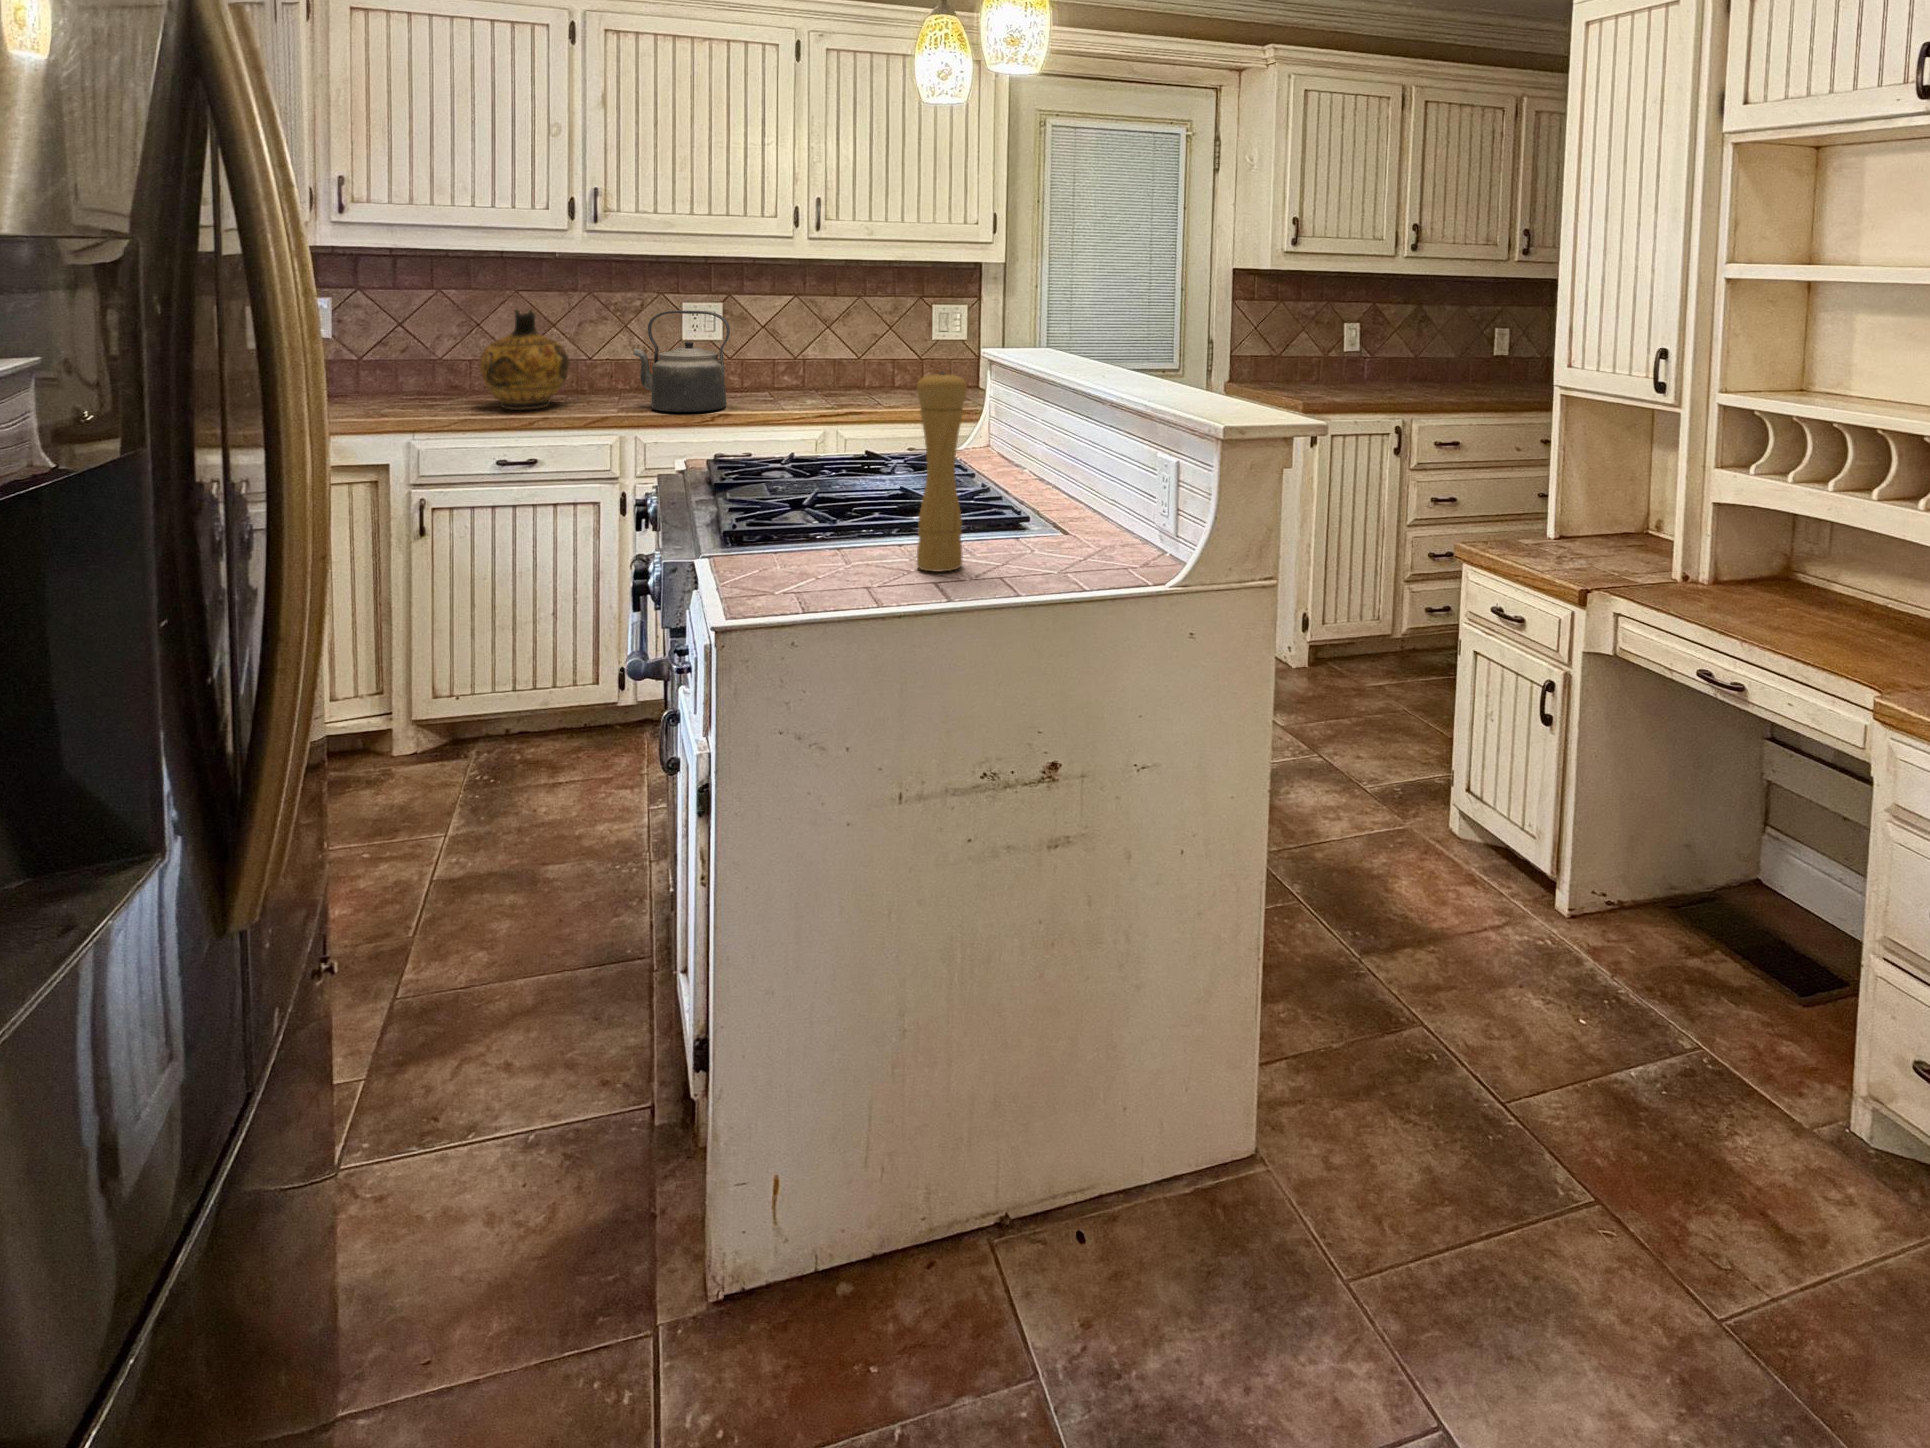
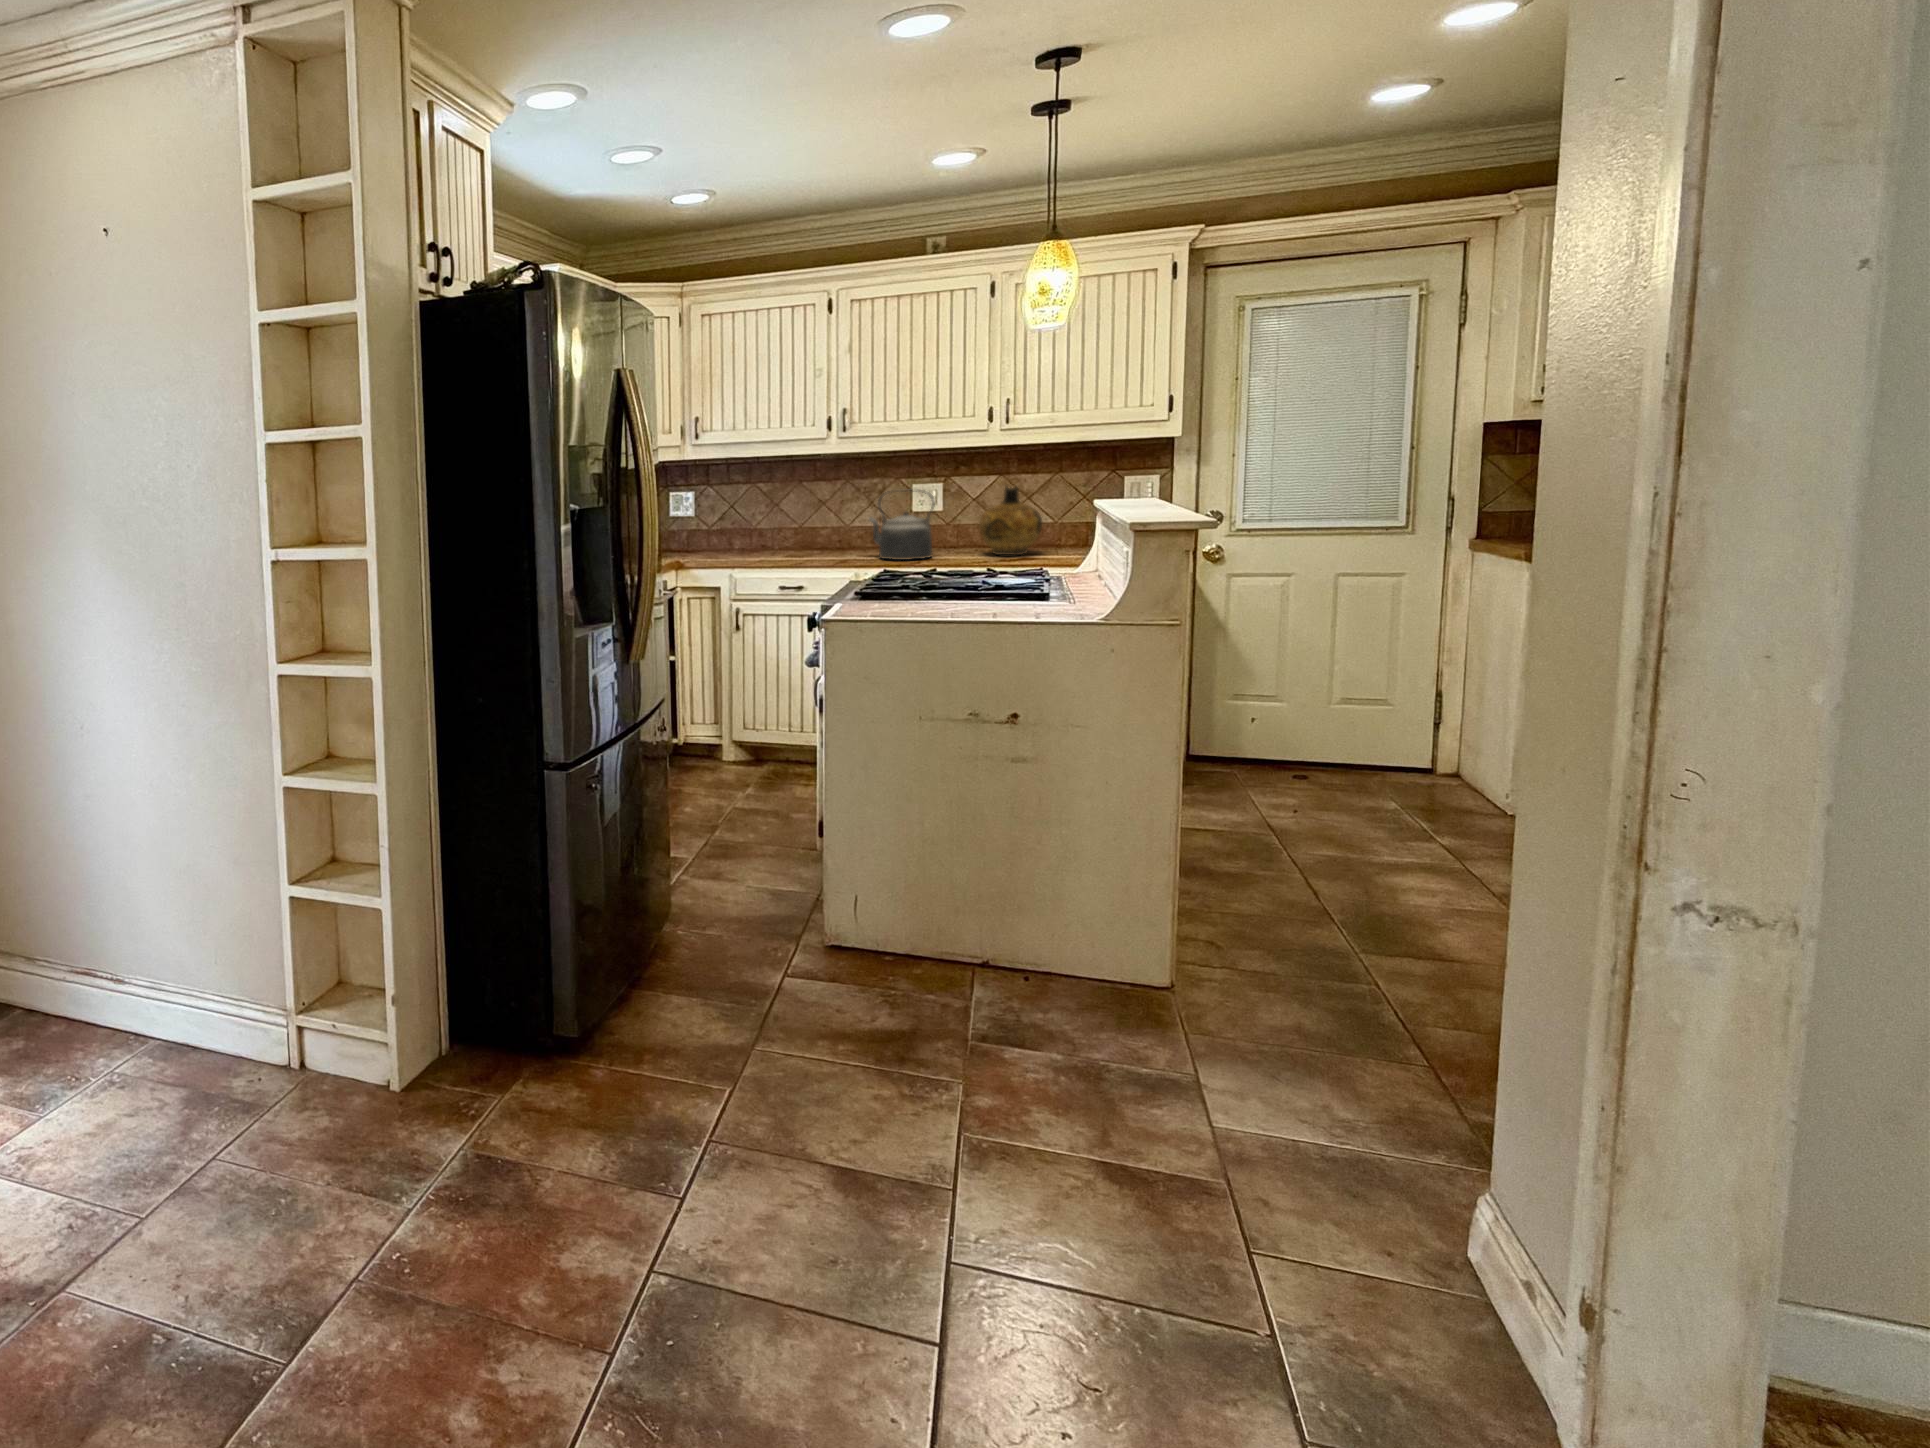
ceramic jug: present [480,310,569,409] -> present [979,487,1042,555]
pepper mill: present [917,372,967,572] -> none [943,512,974,622]

